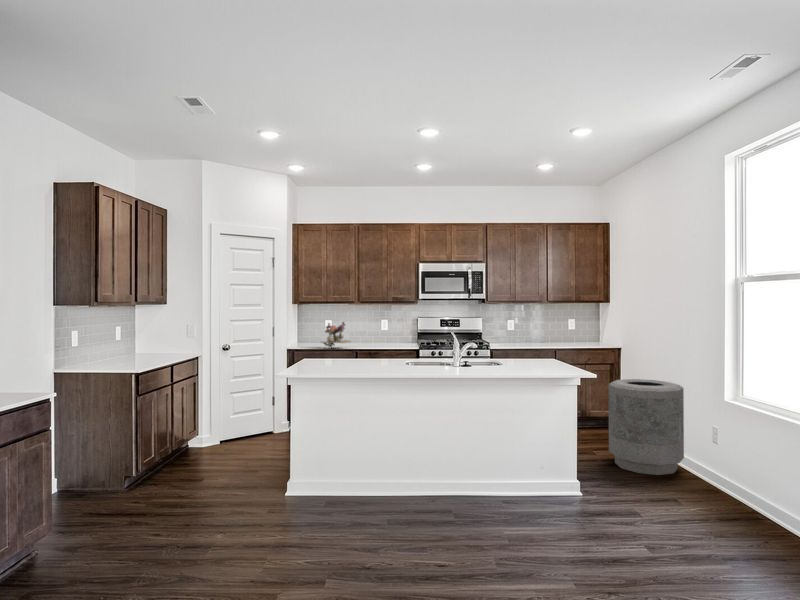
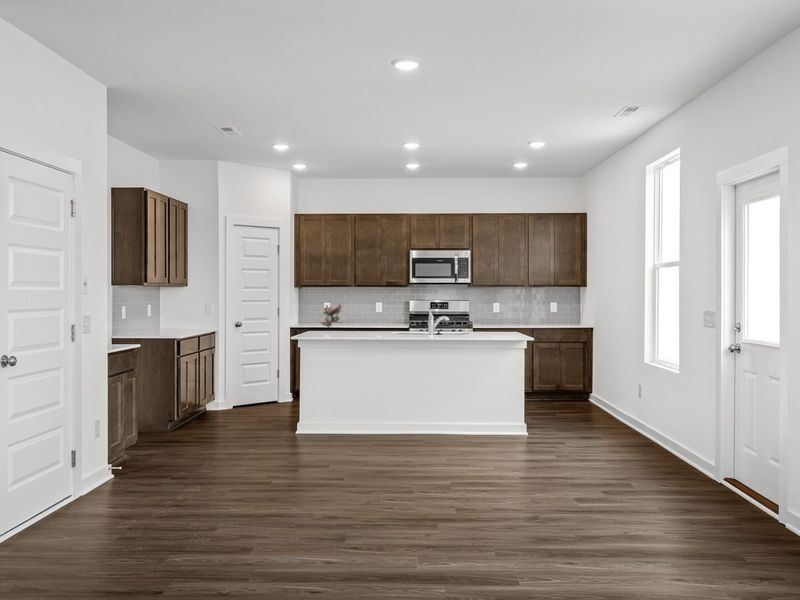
trash can: present [608,379,684,475] -> none [564,350,624,426]

